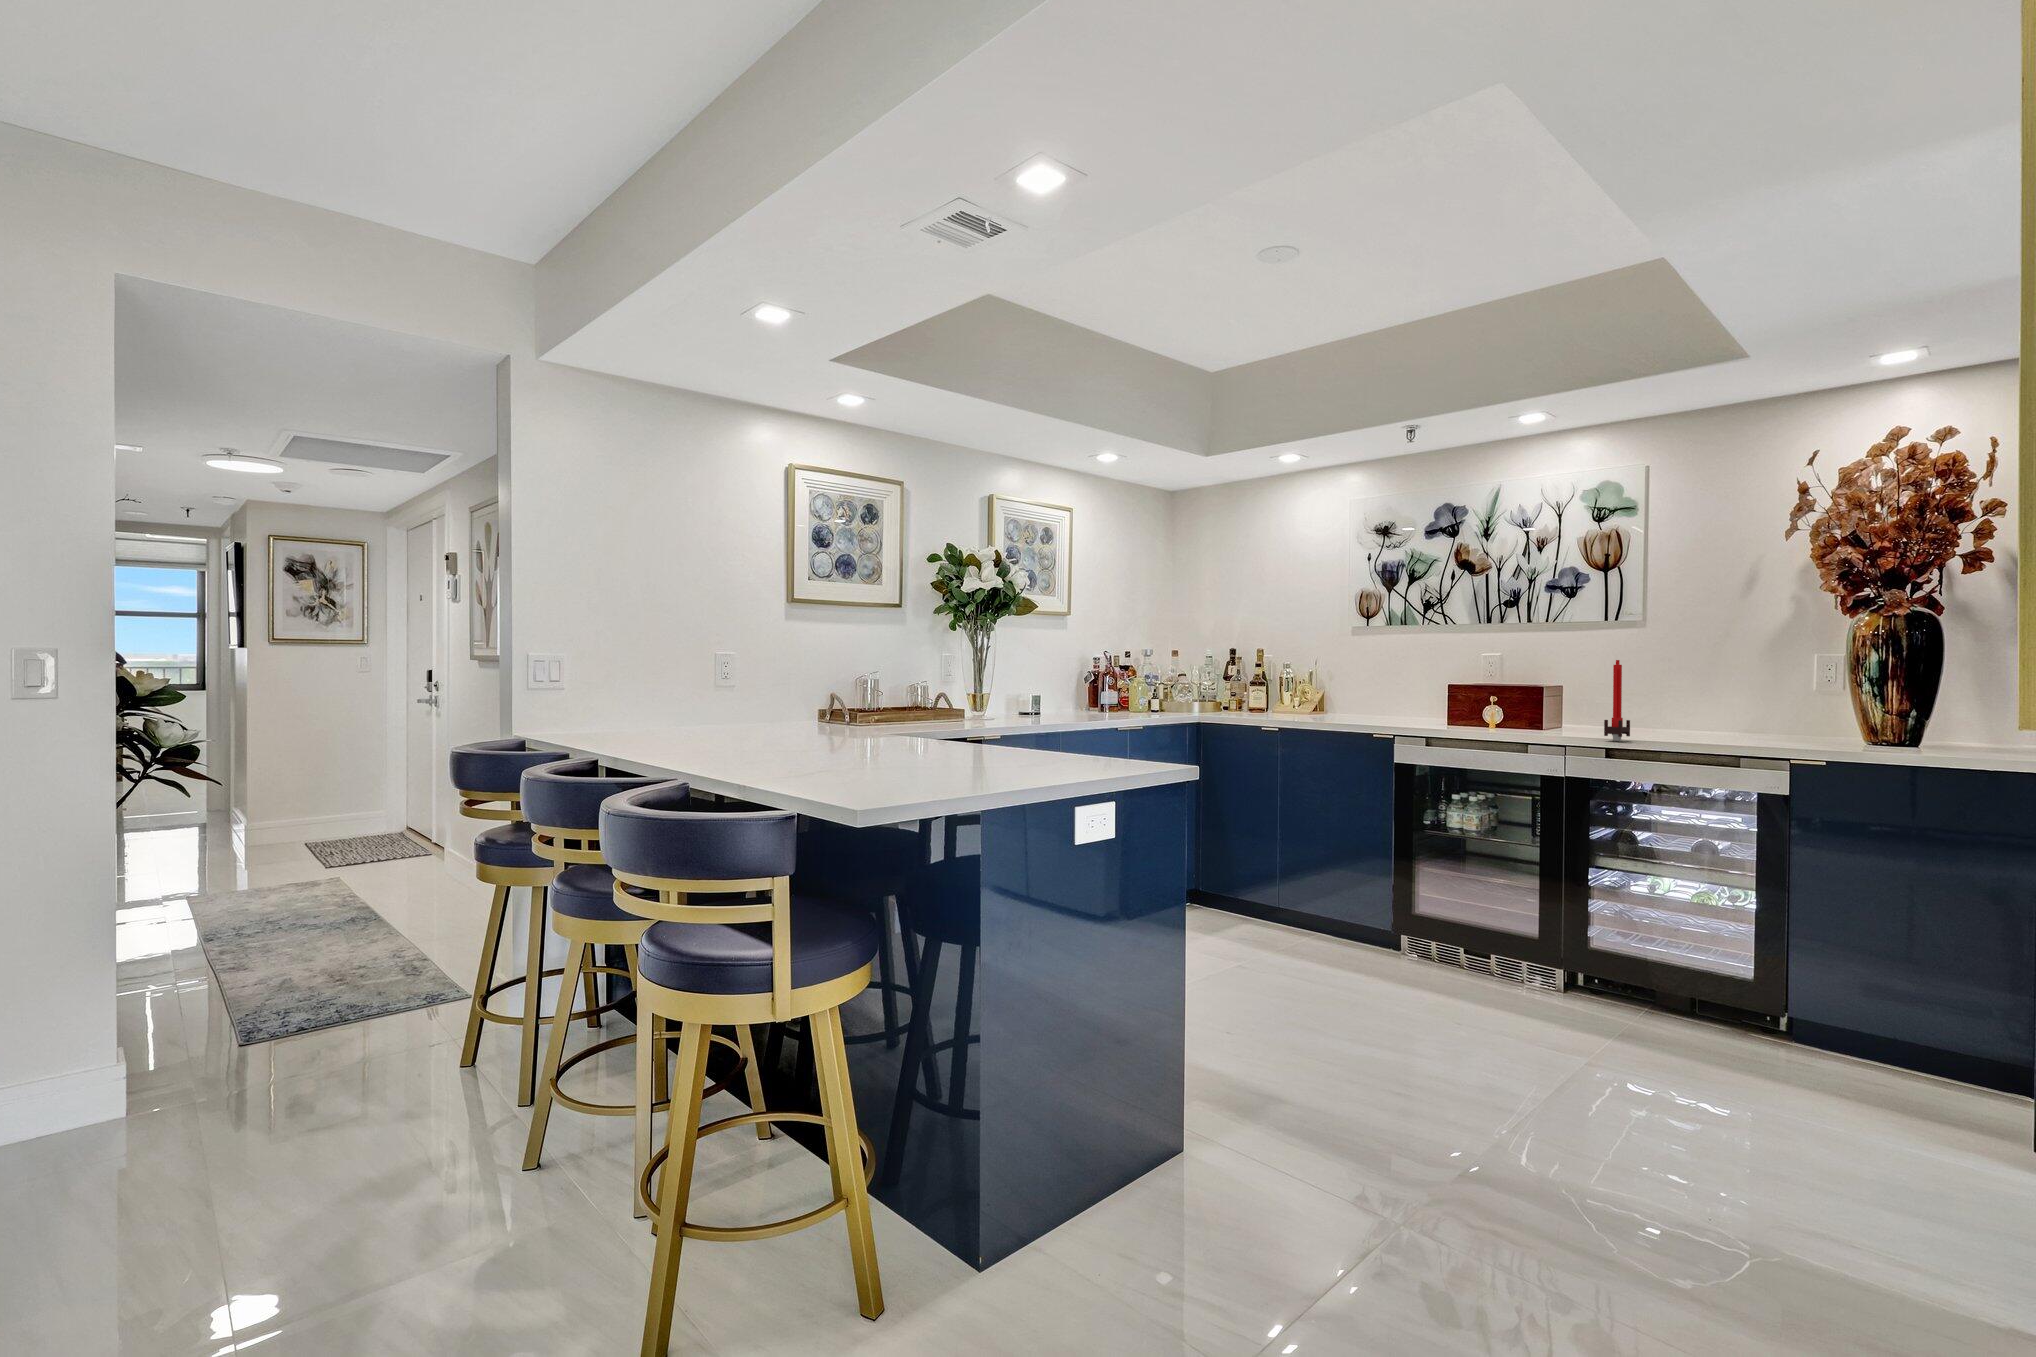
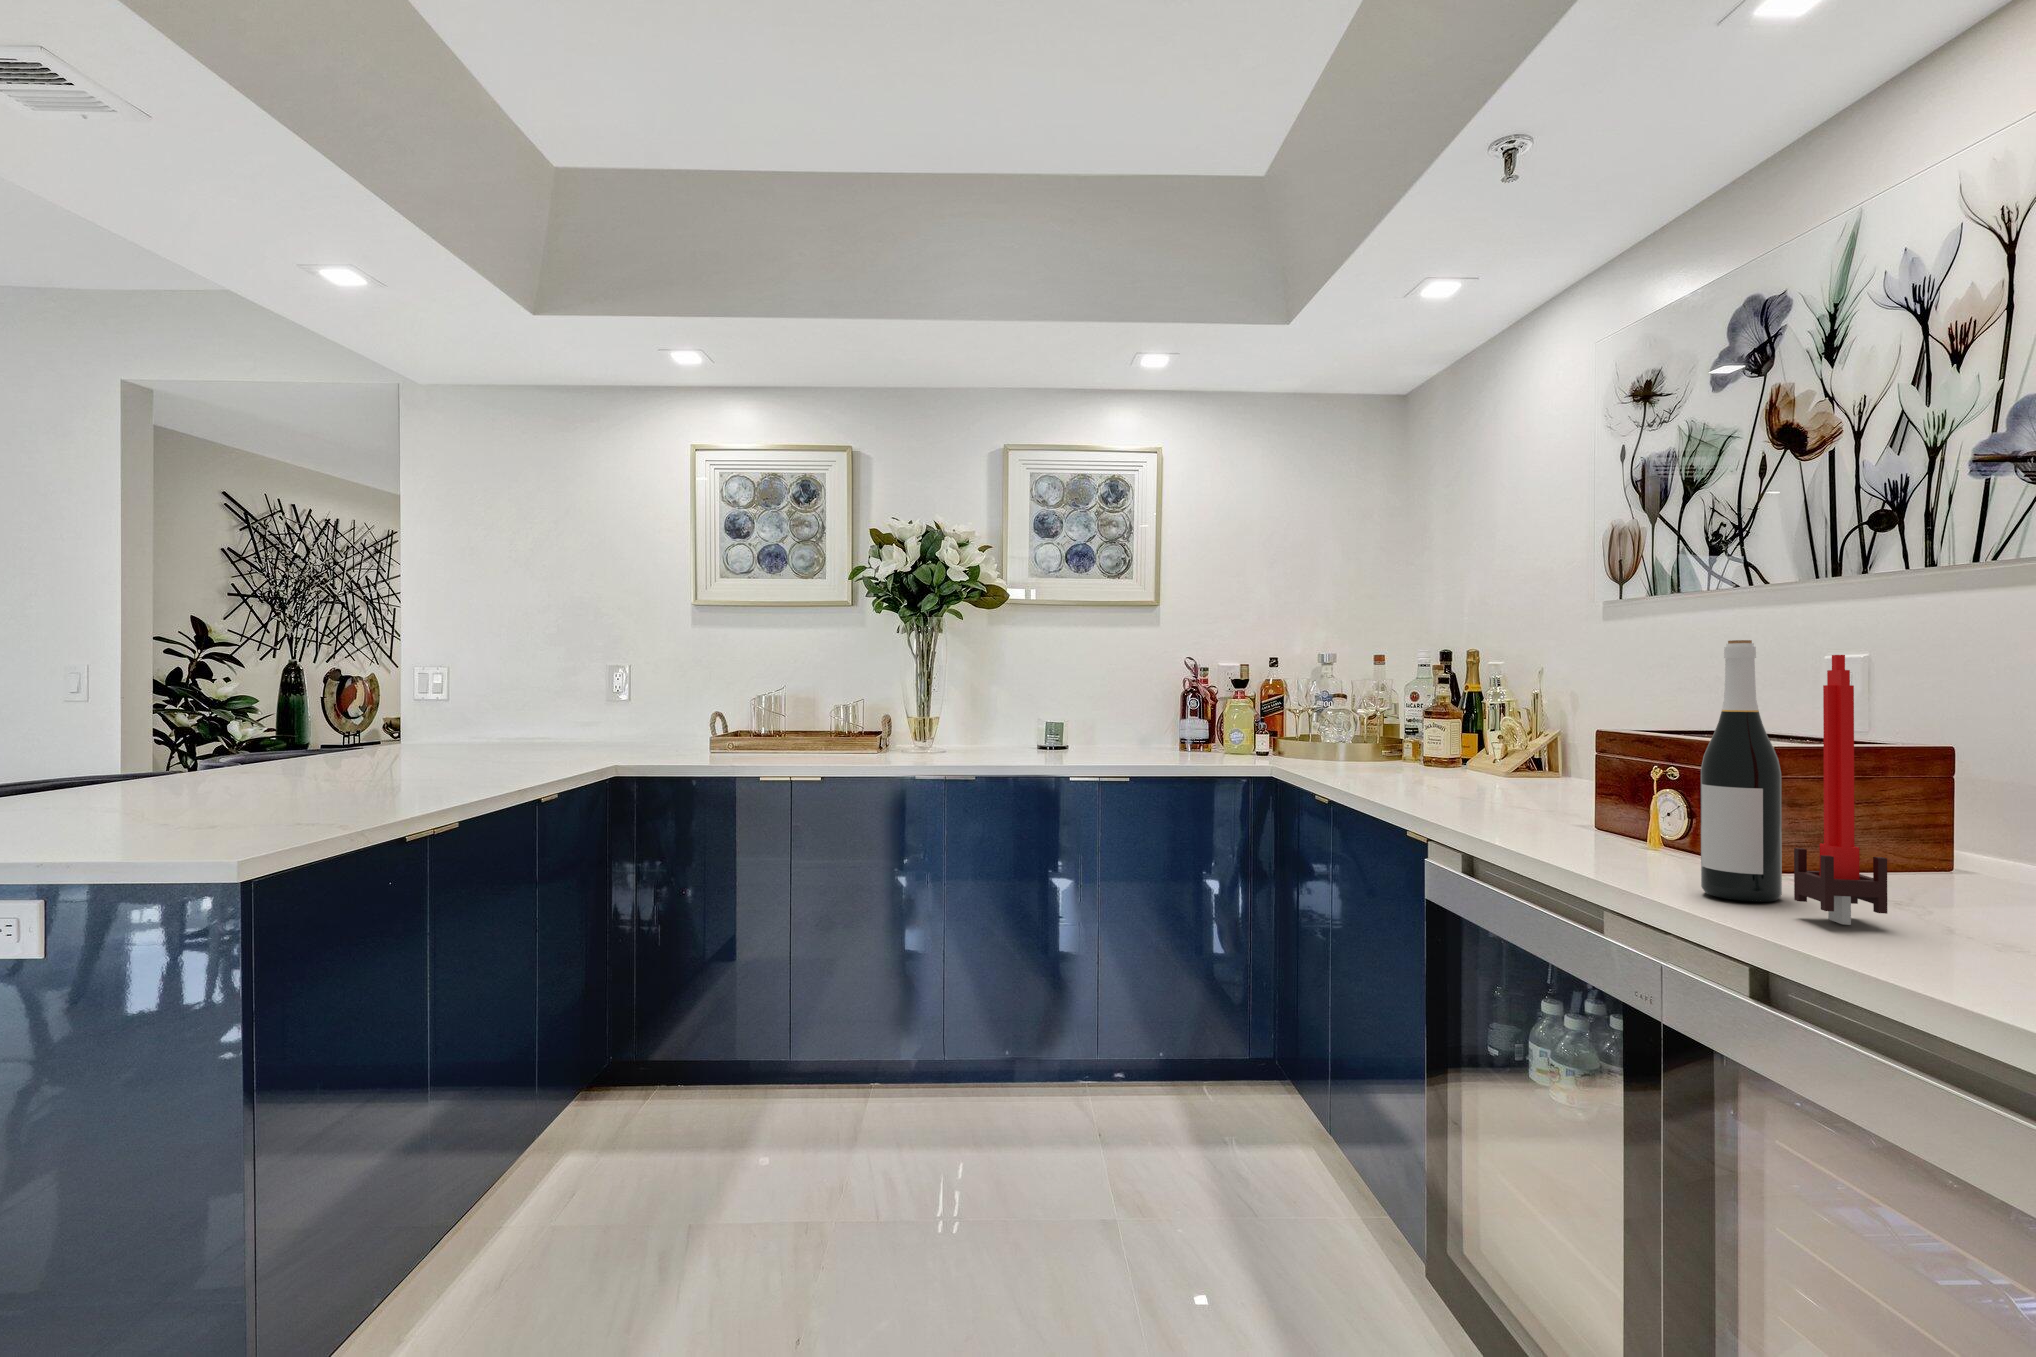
wine bottle: none [1563,654,1588,739] -> present [1701,640,1782,902]

